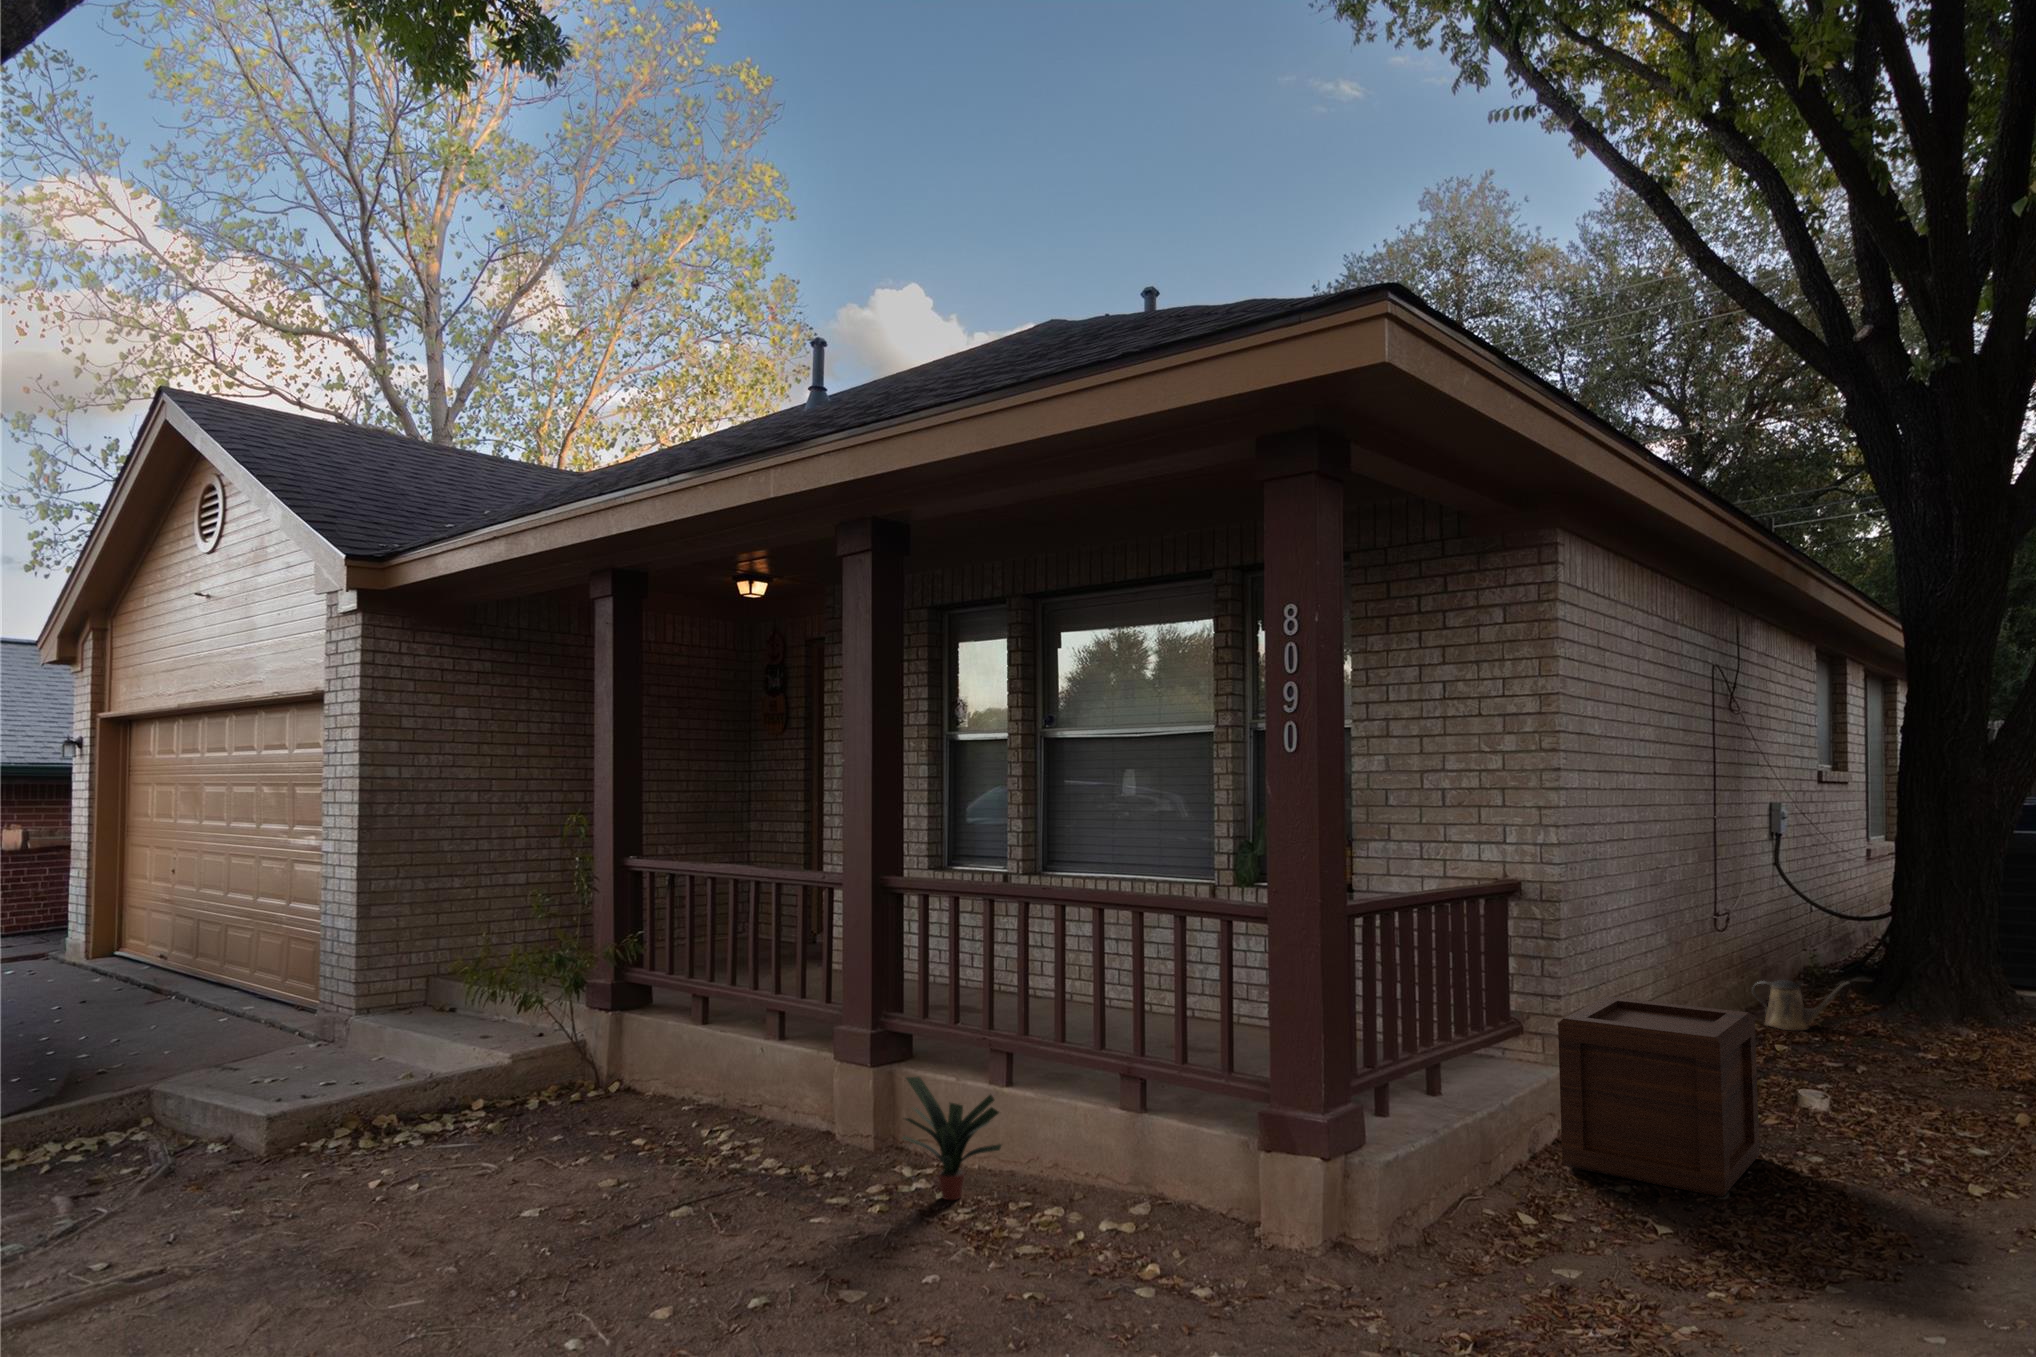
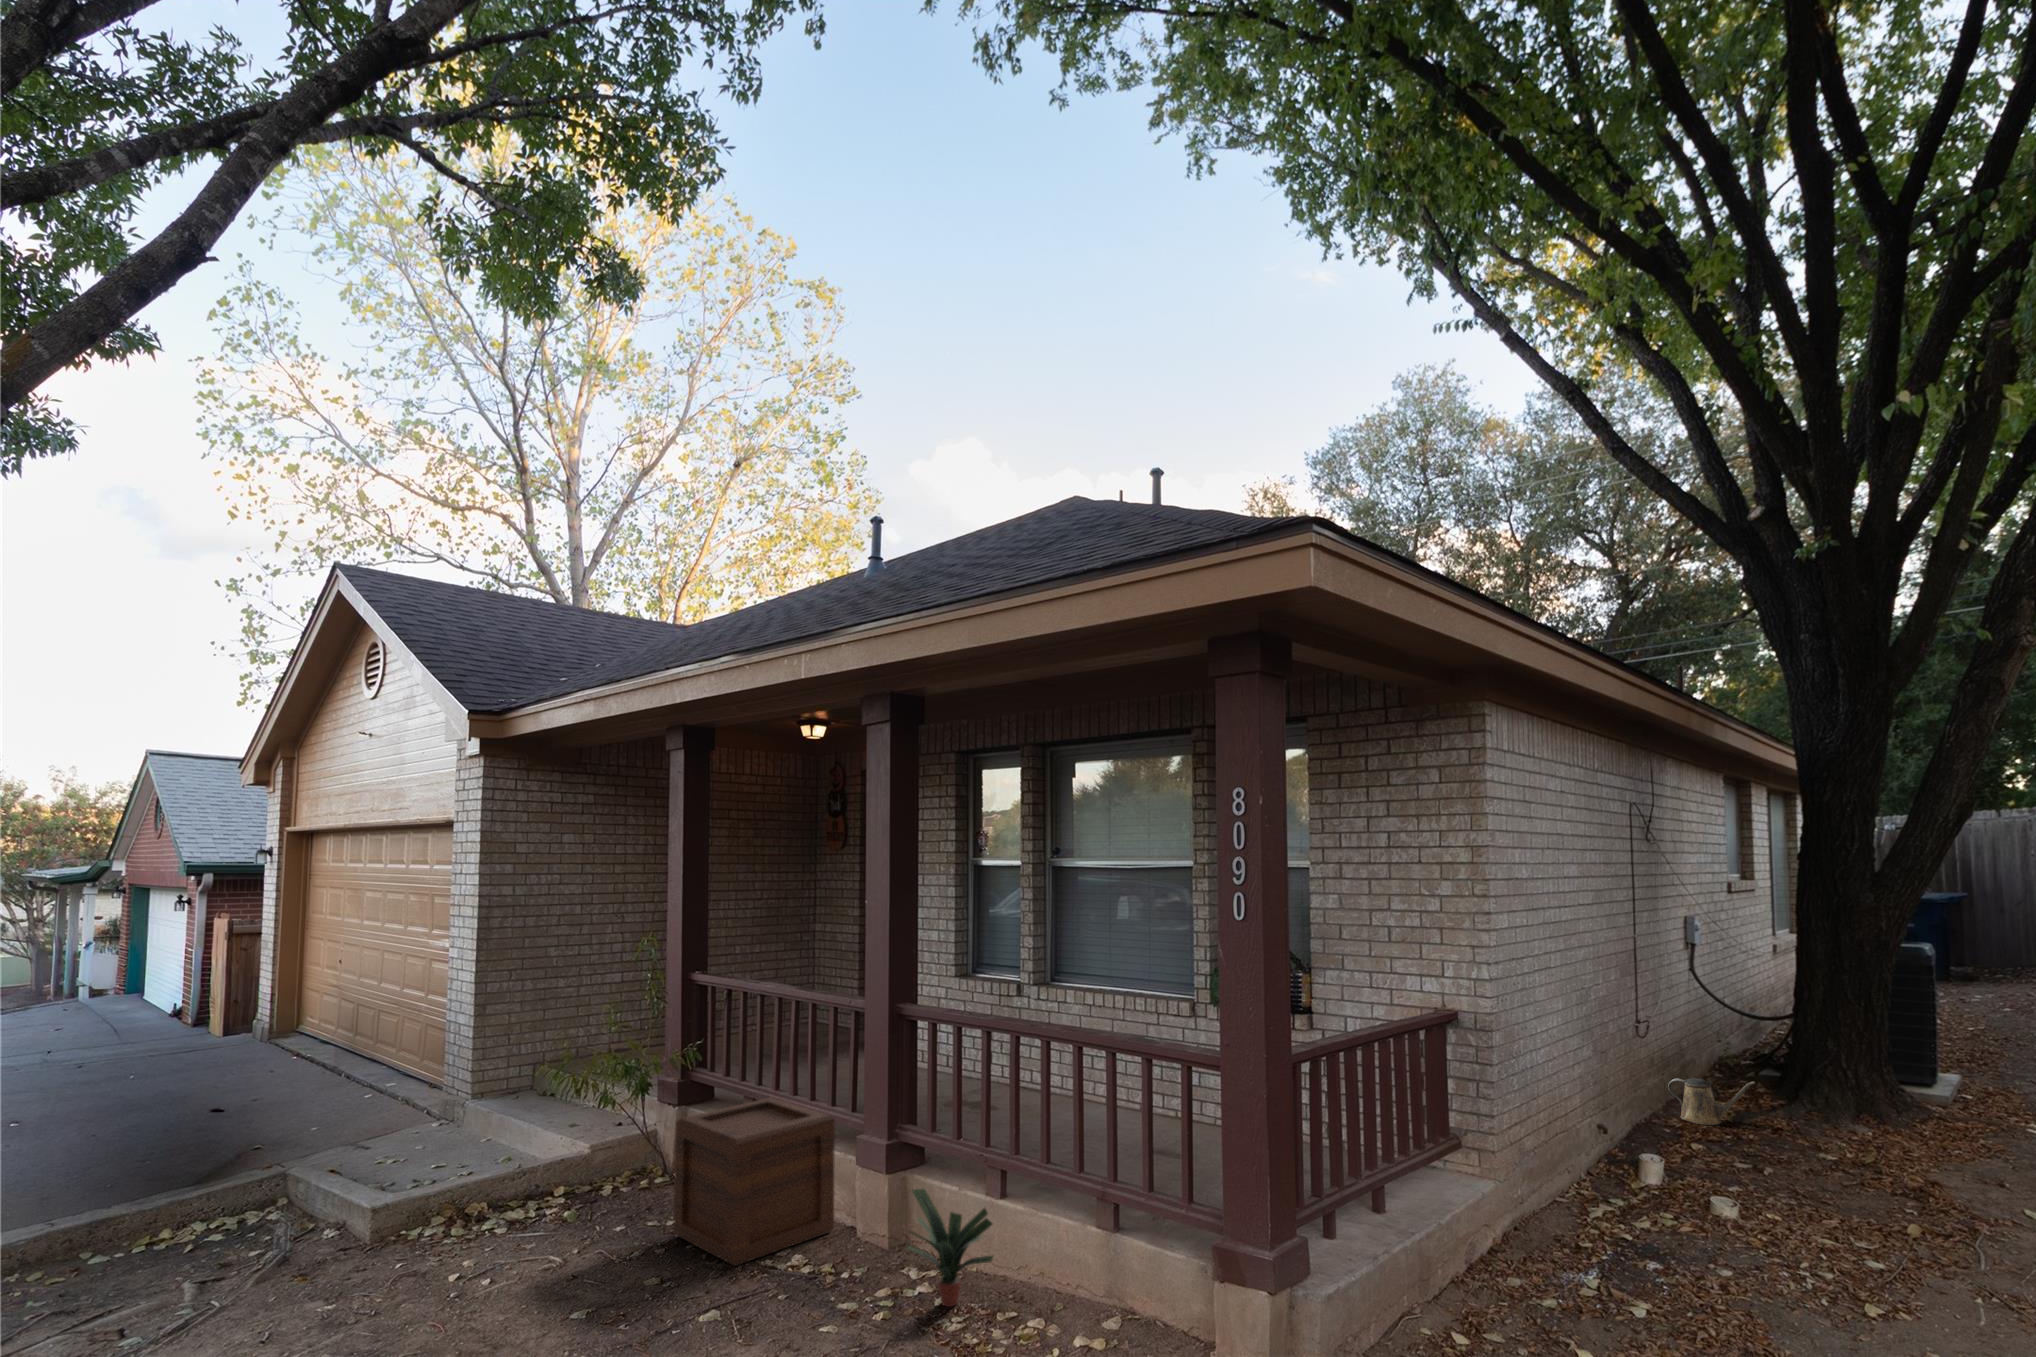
wooden crate: present [1558,996,1760,1197] -> present [673,1097,835,1266]

